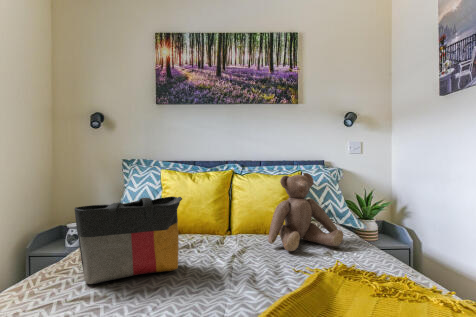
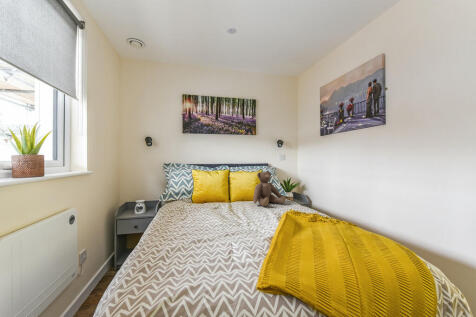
tote bag: present [75,197,182,284] -> none [178,183,223,223]

